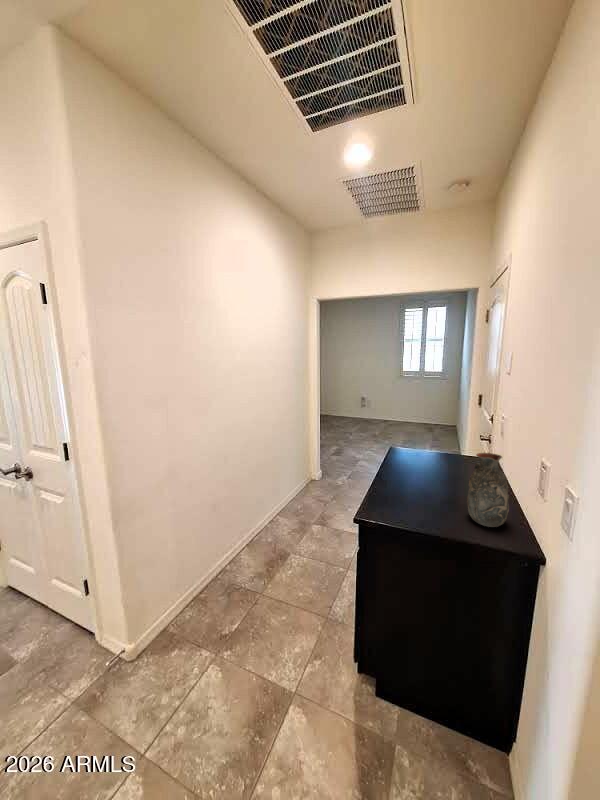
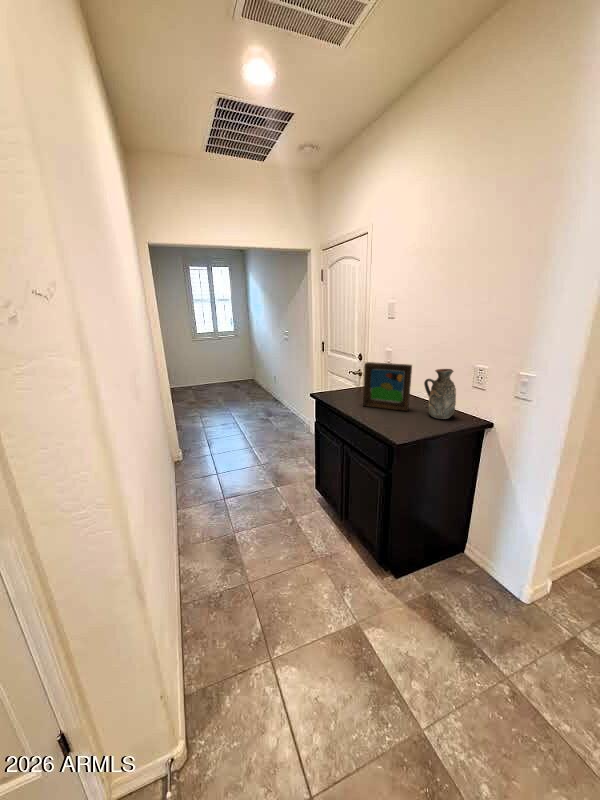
picture frame: none [416,425,469,498] -> present [363,362,412,411]

